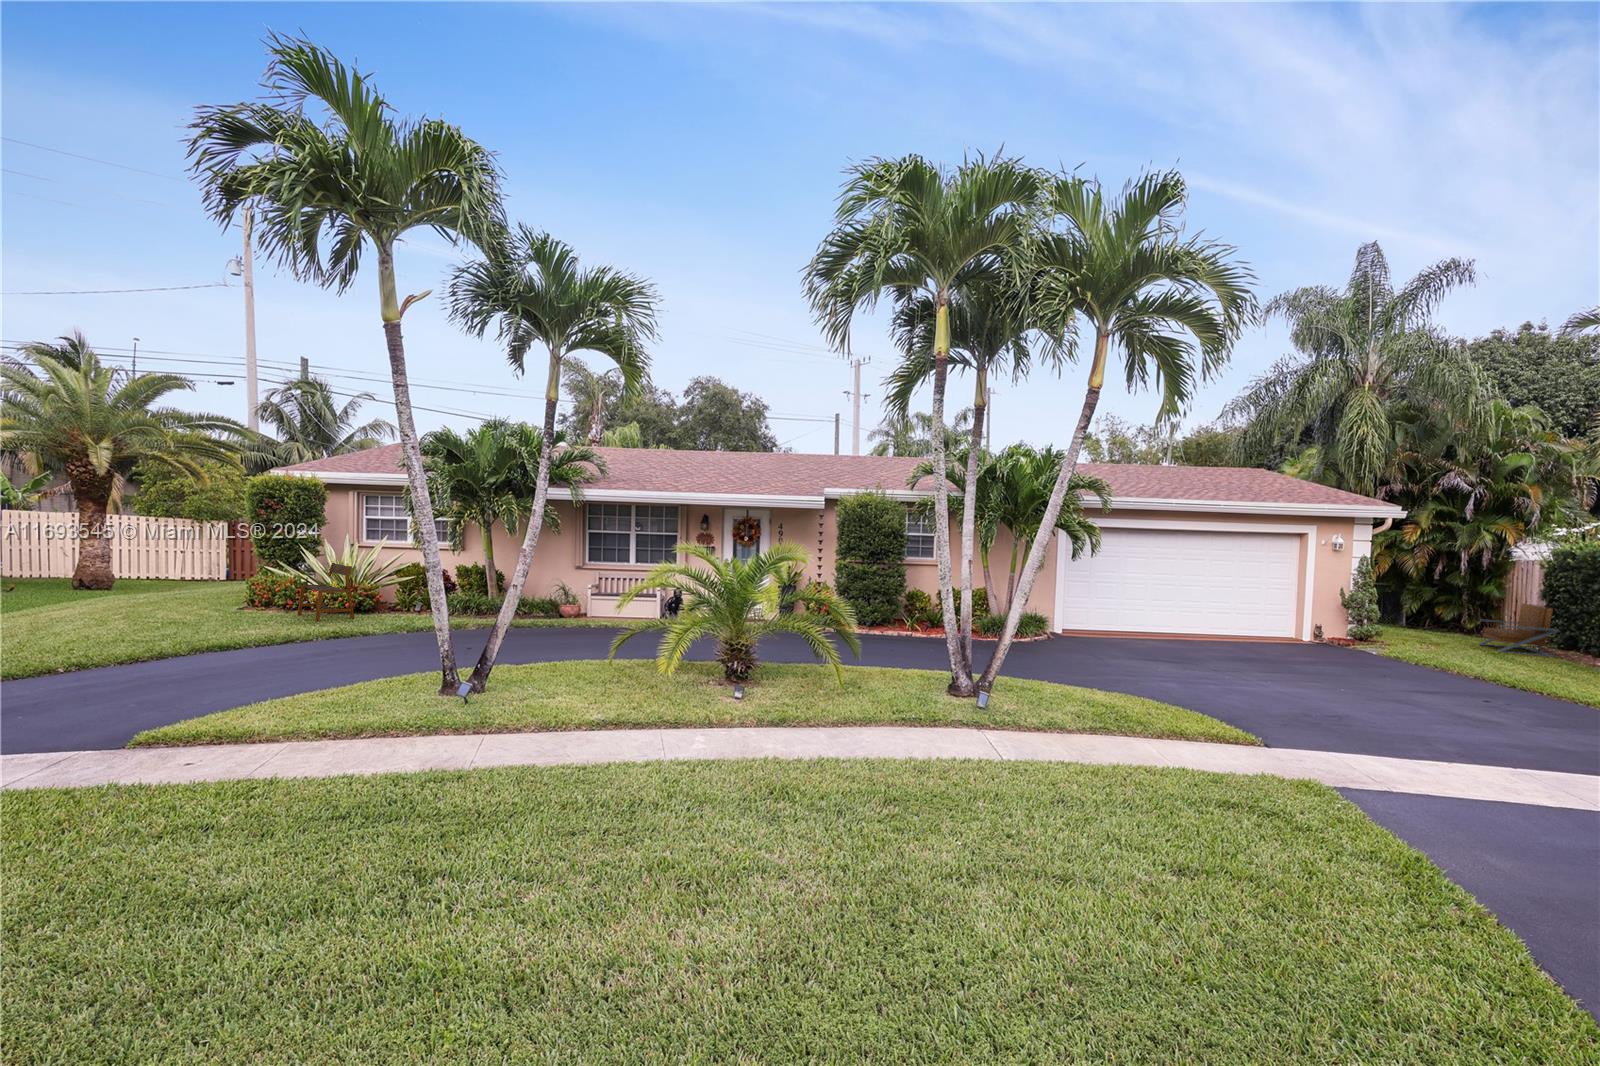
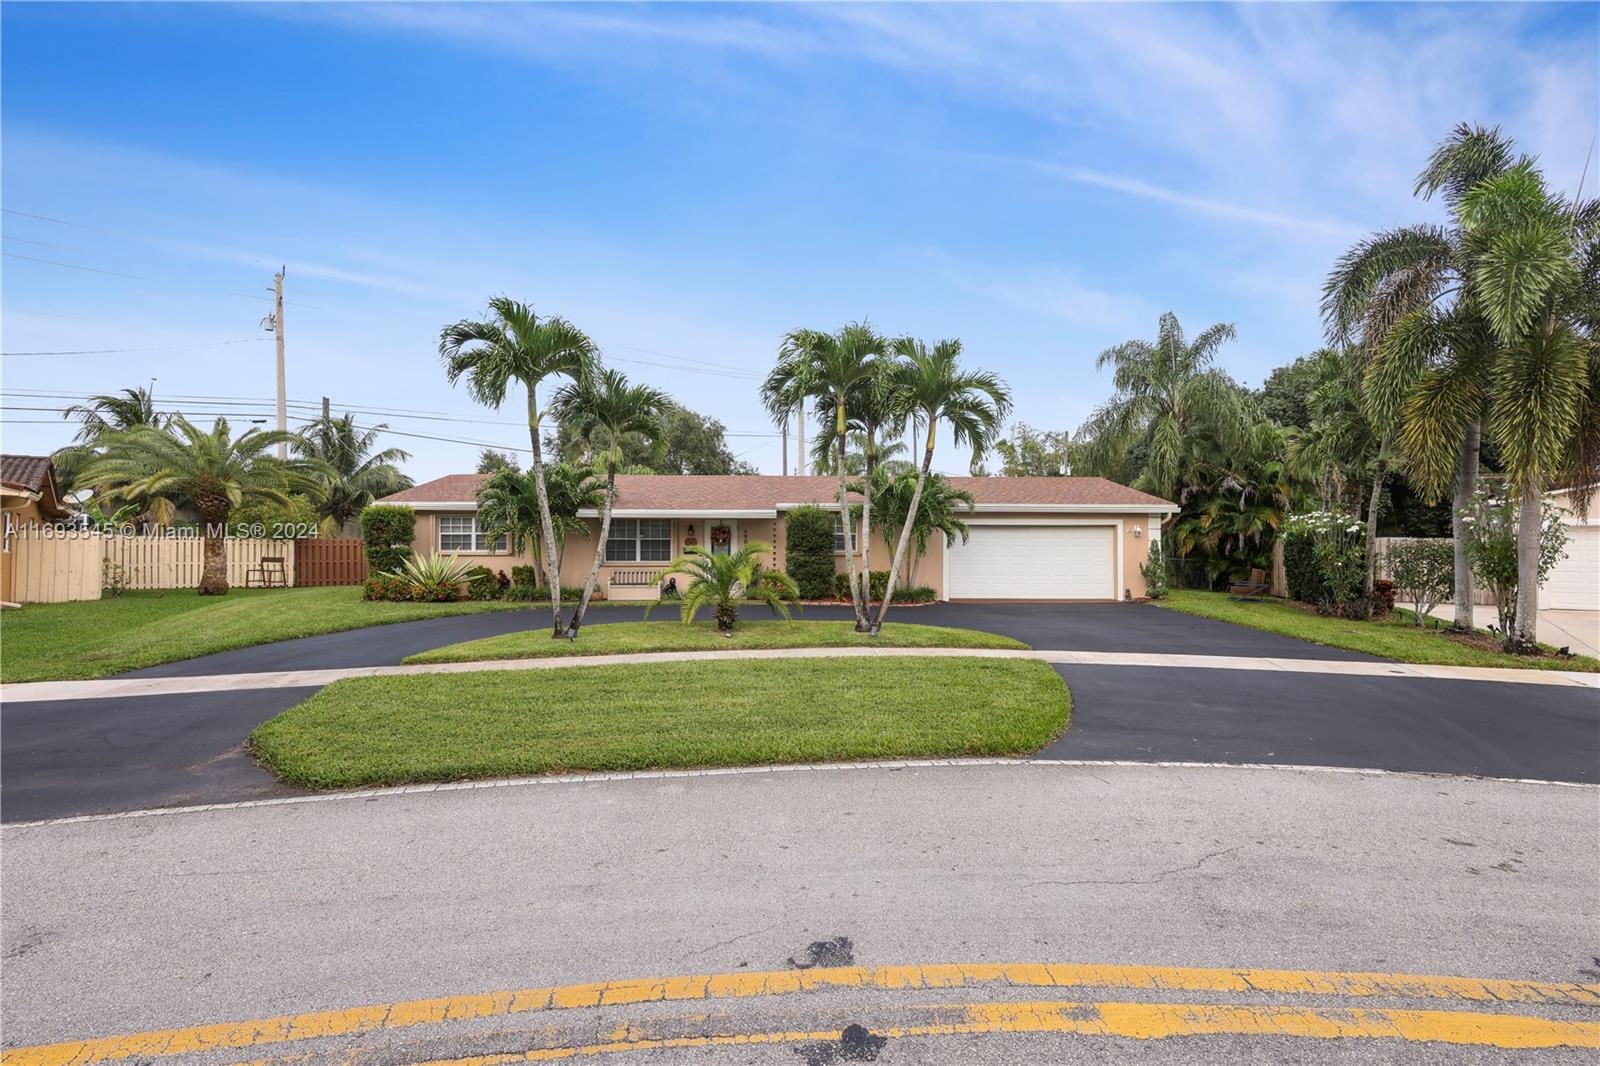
bench: present [298,563,354,622] -> present [245,557,287,588]

